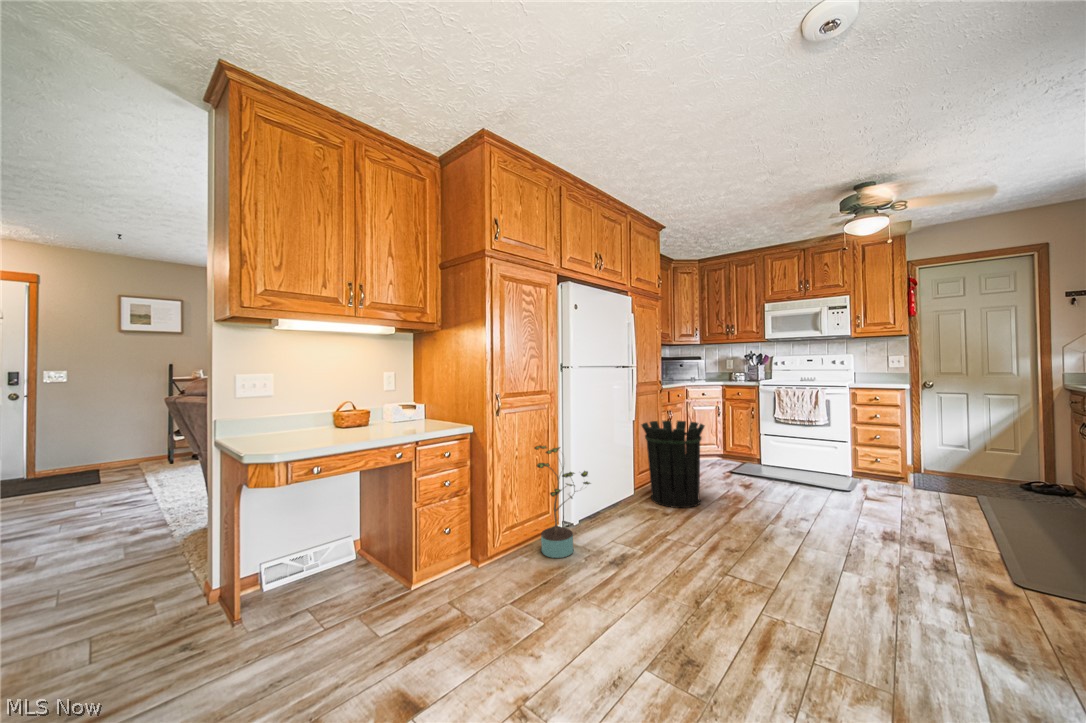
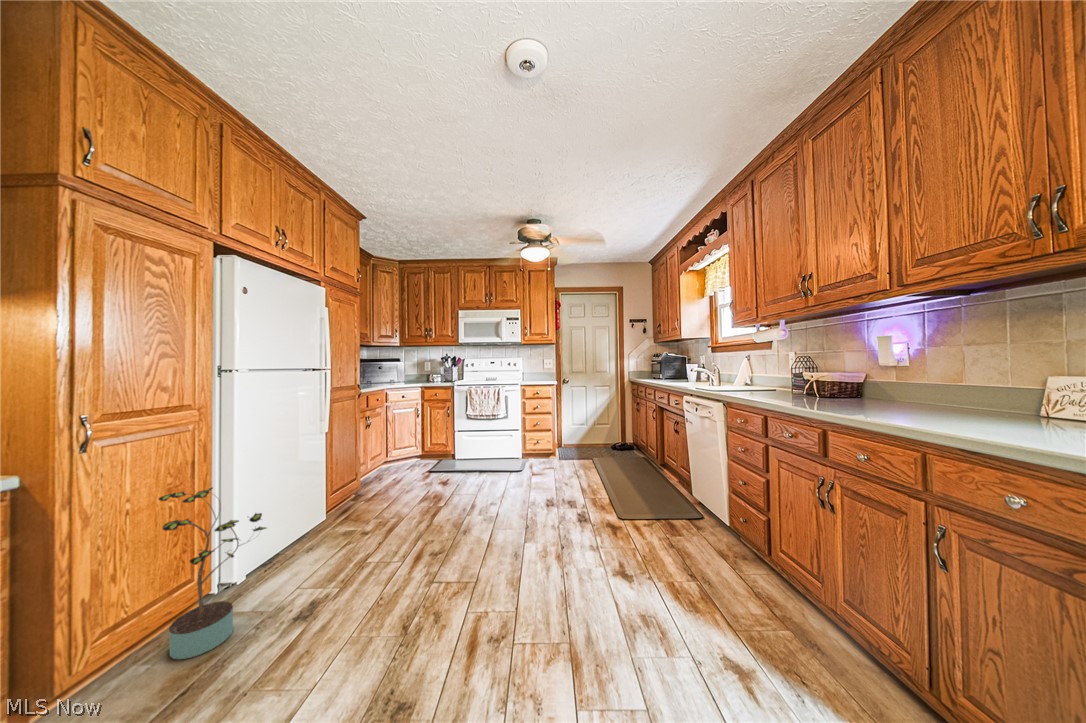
waste bin: present [641,420,704,508] -> none [337,427,409,524]

